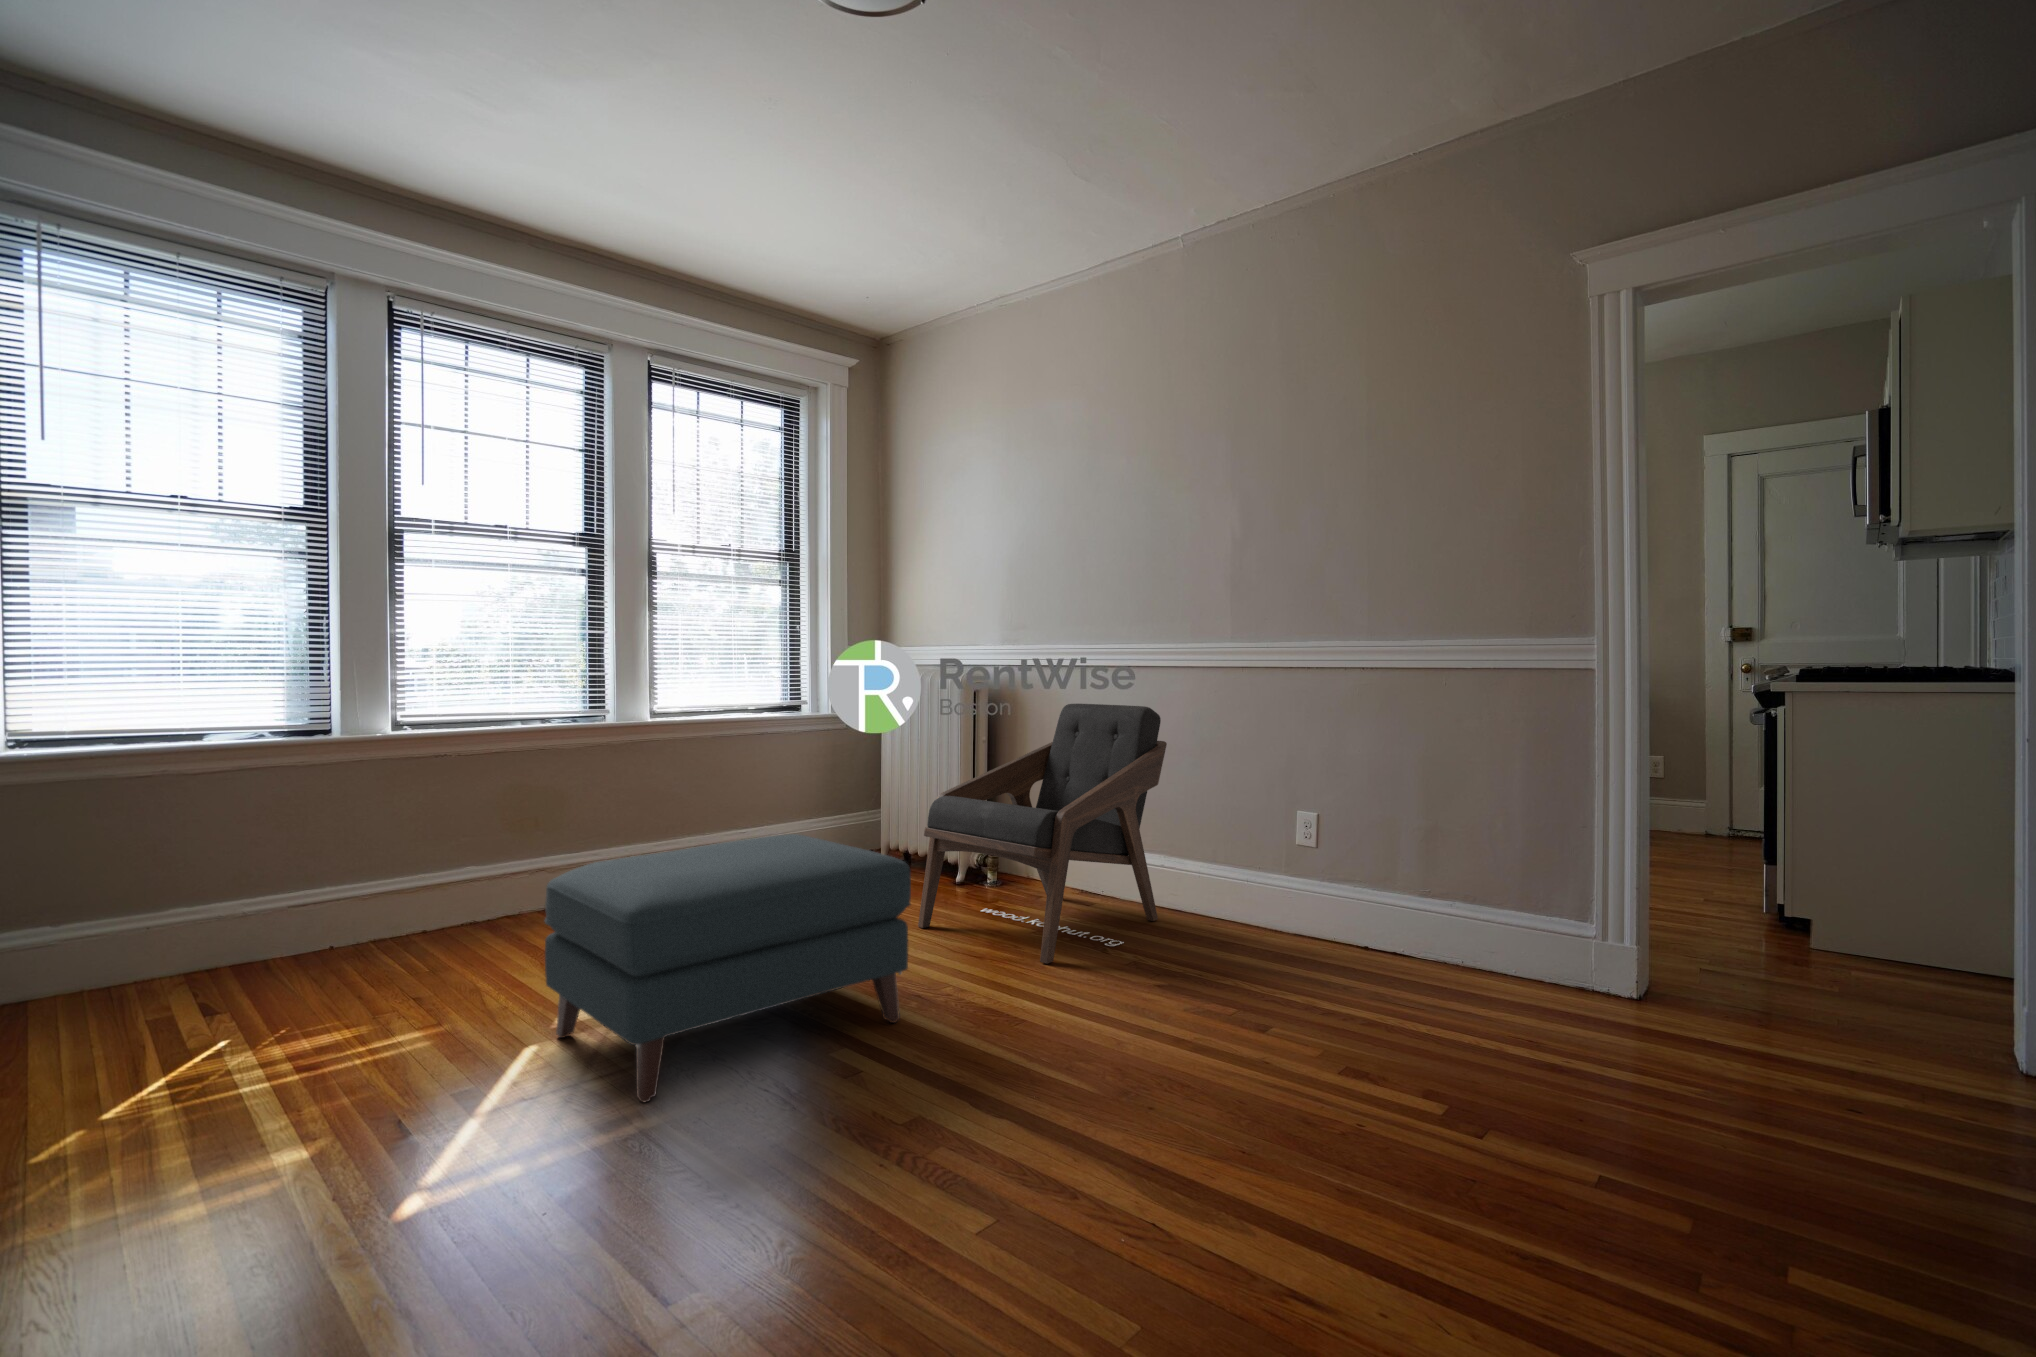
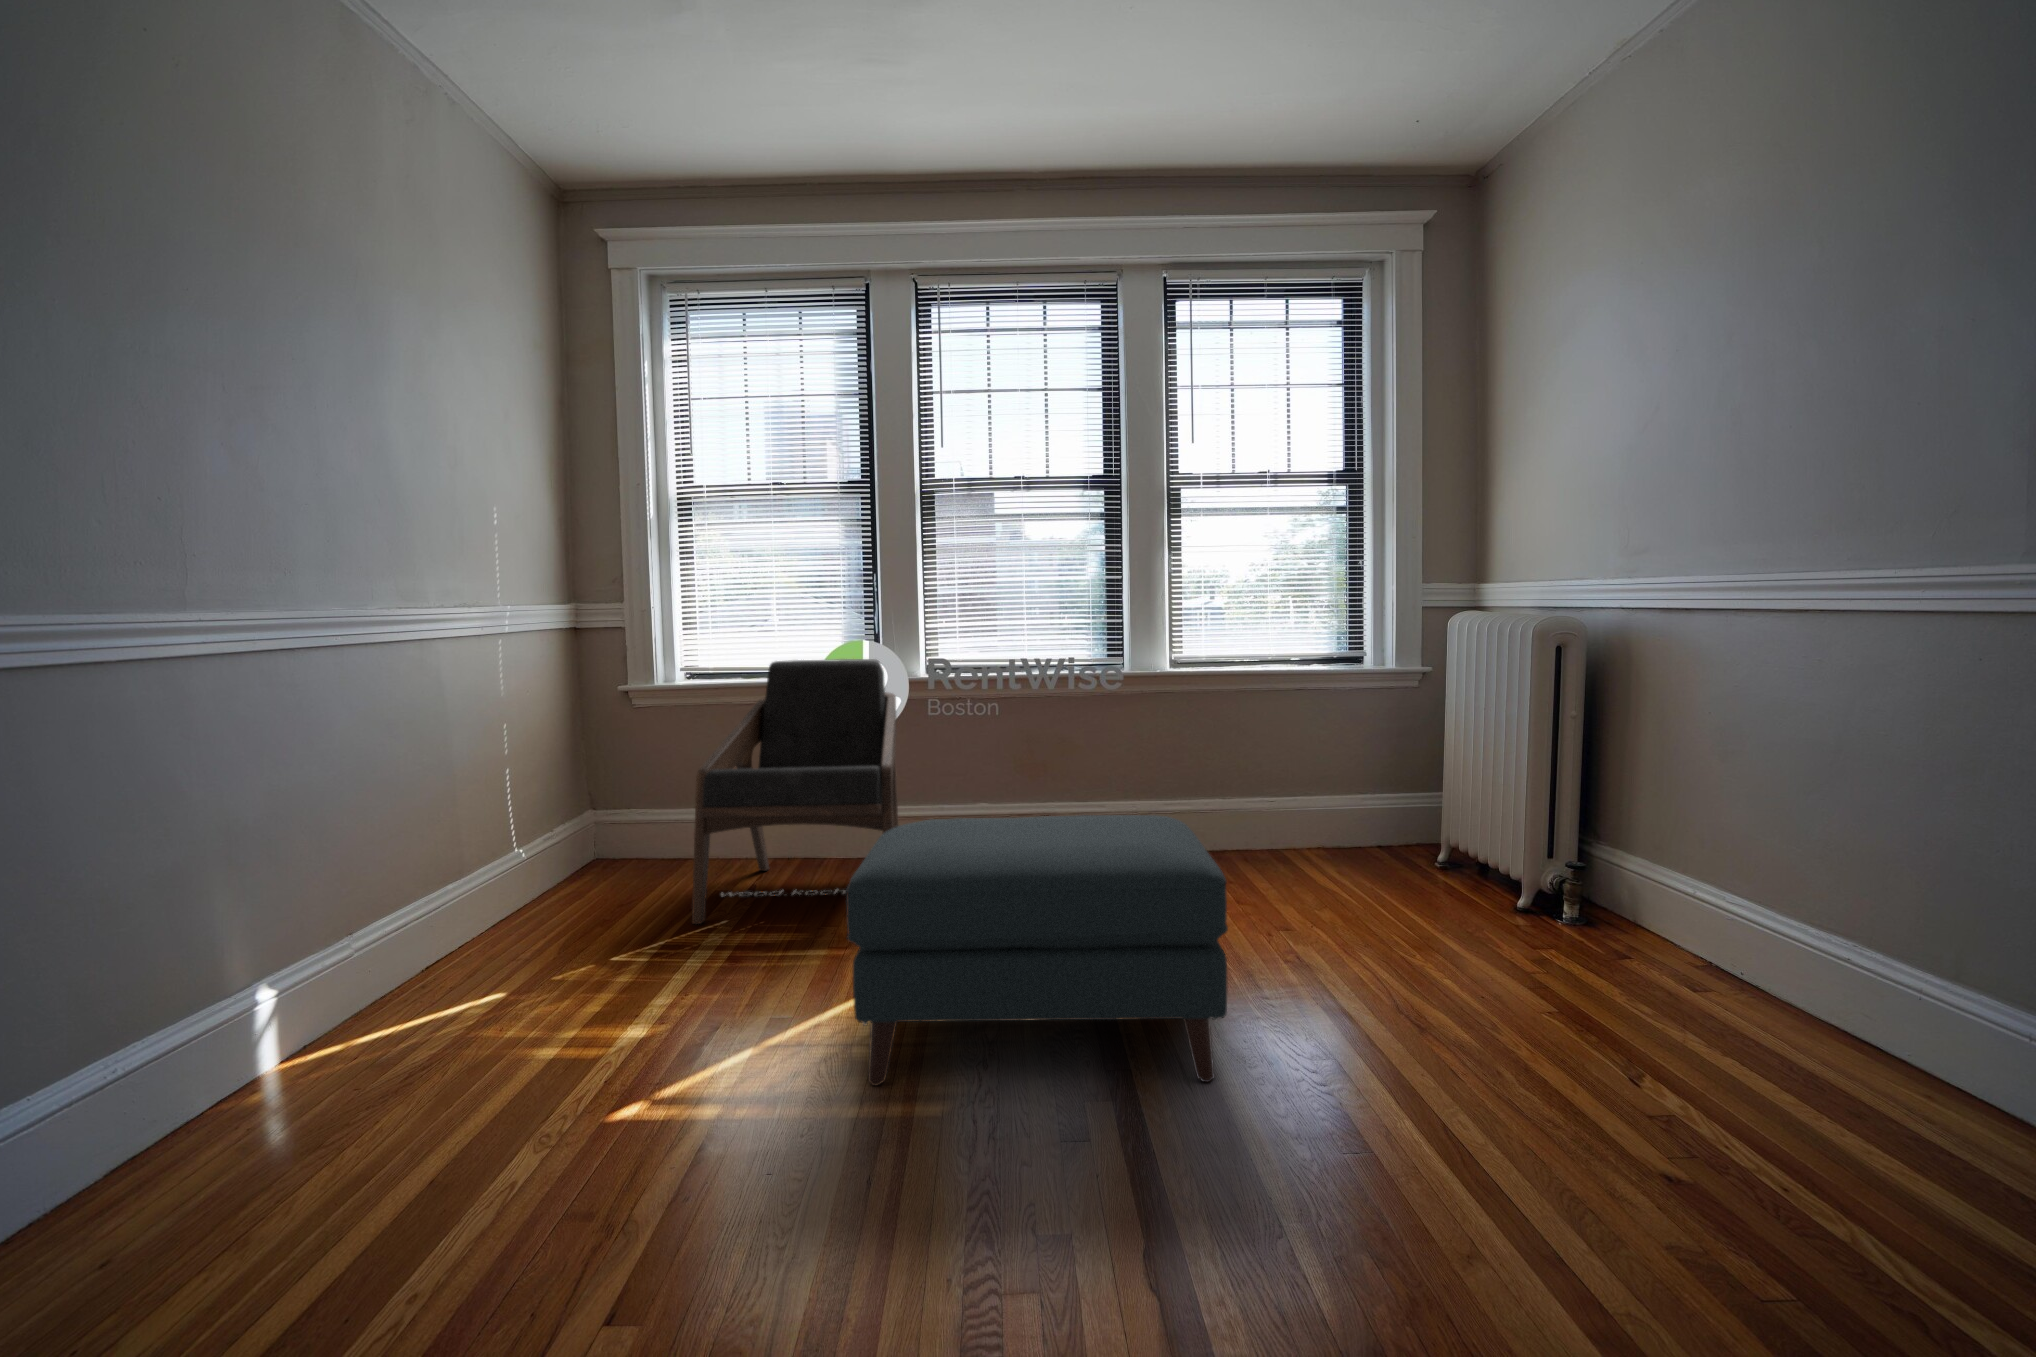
lounge chair: present [918,704,1167,964] -> present [692,659,899,924]

